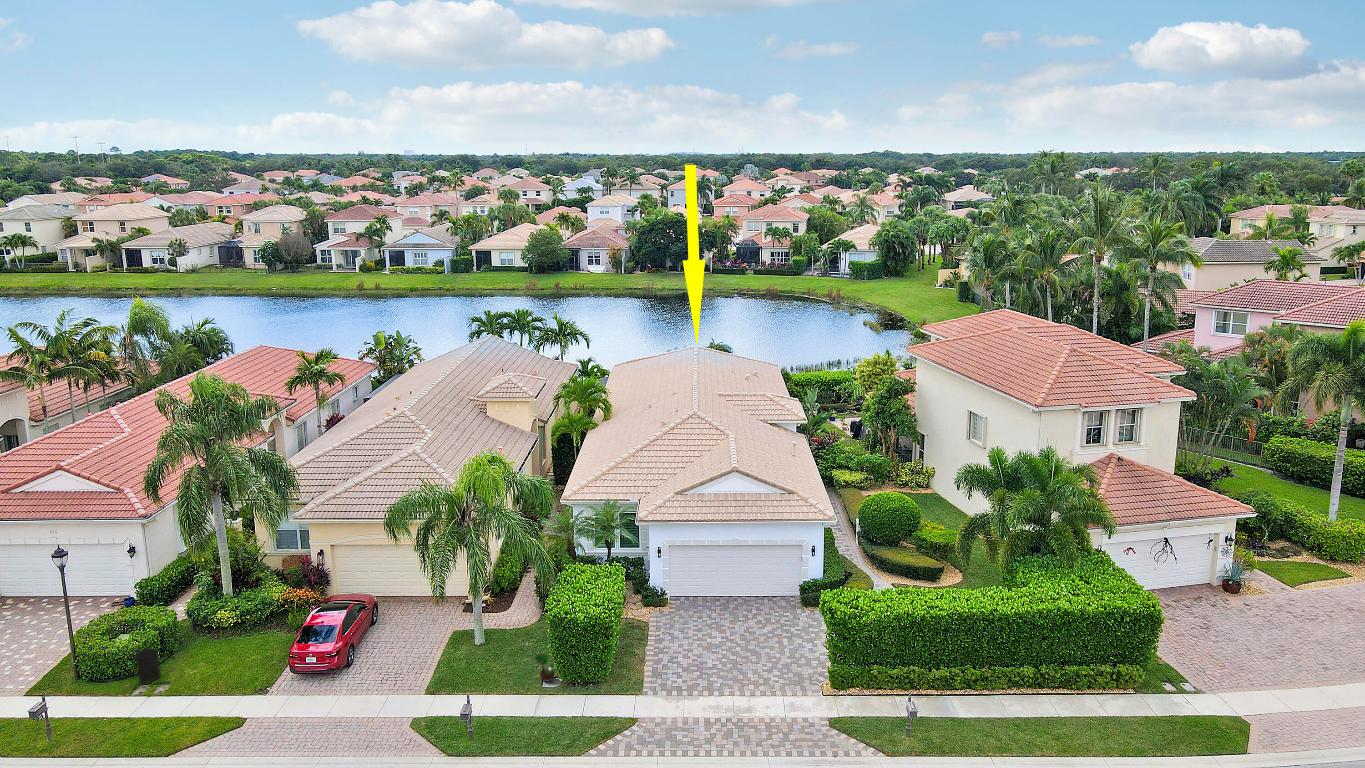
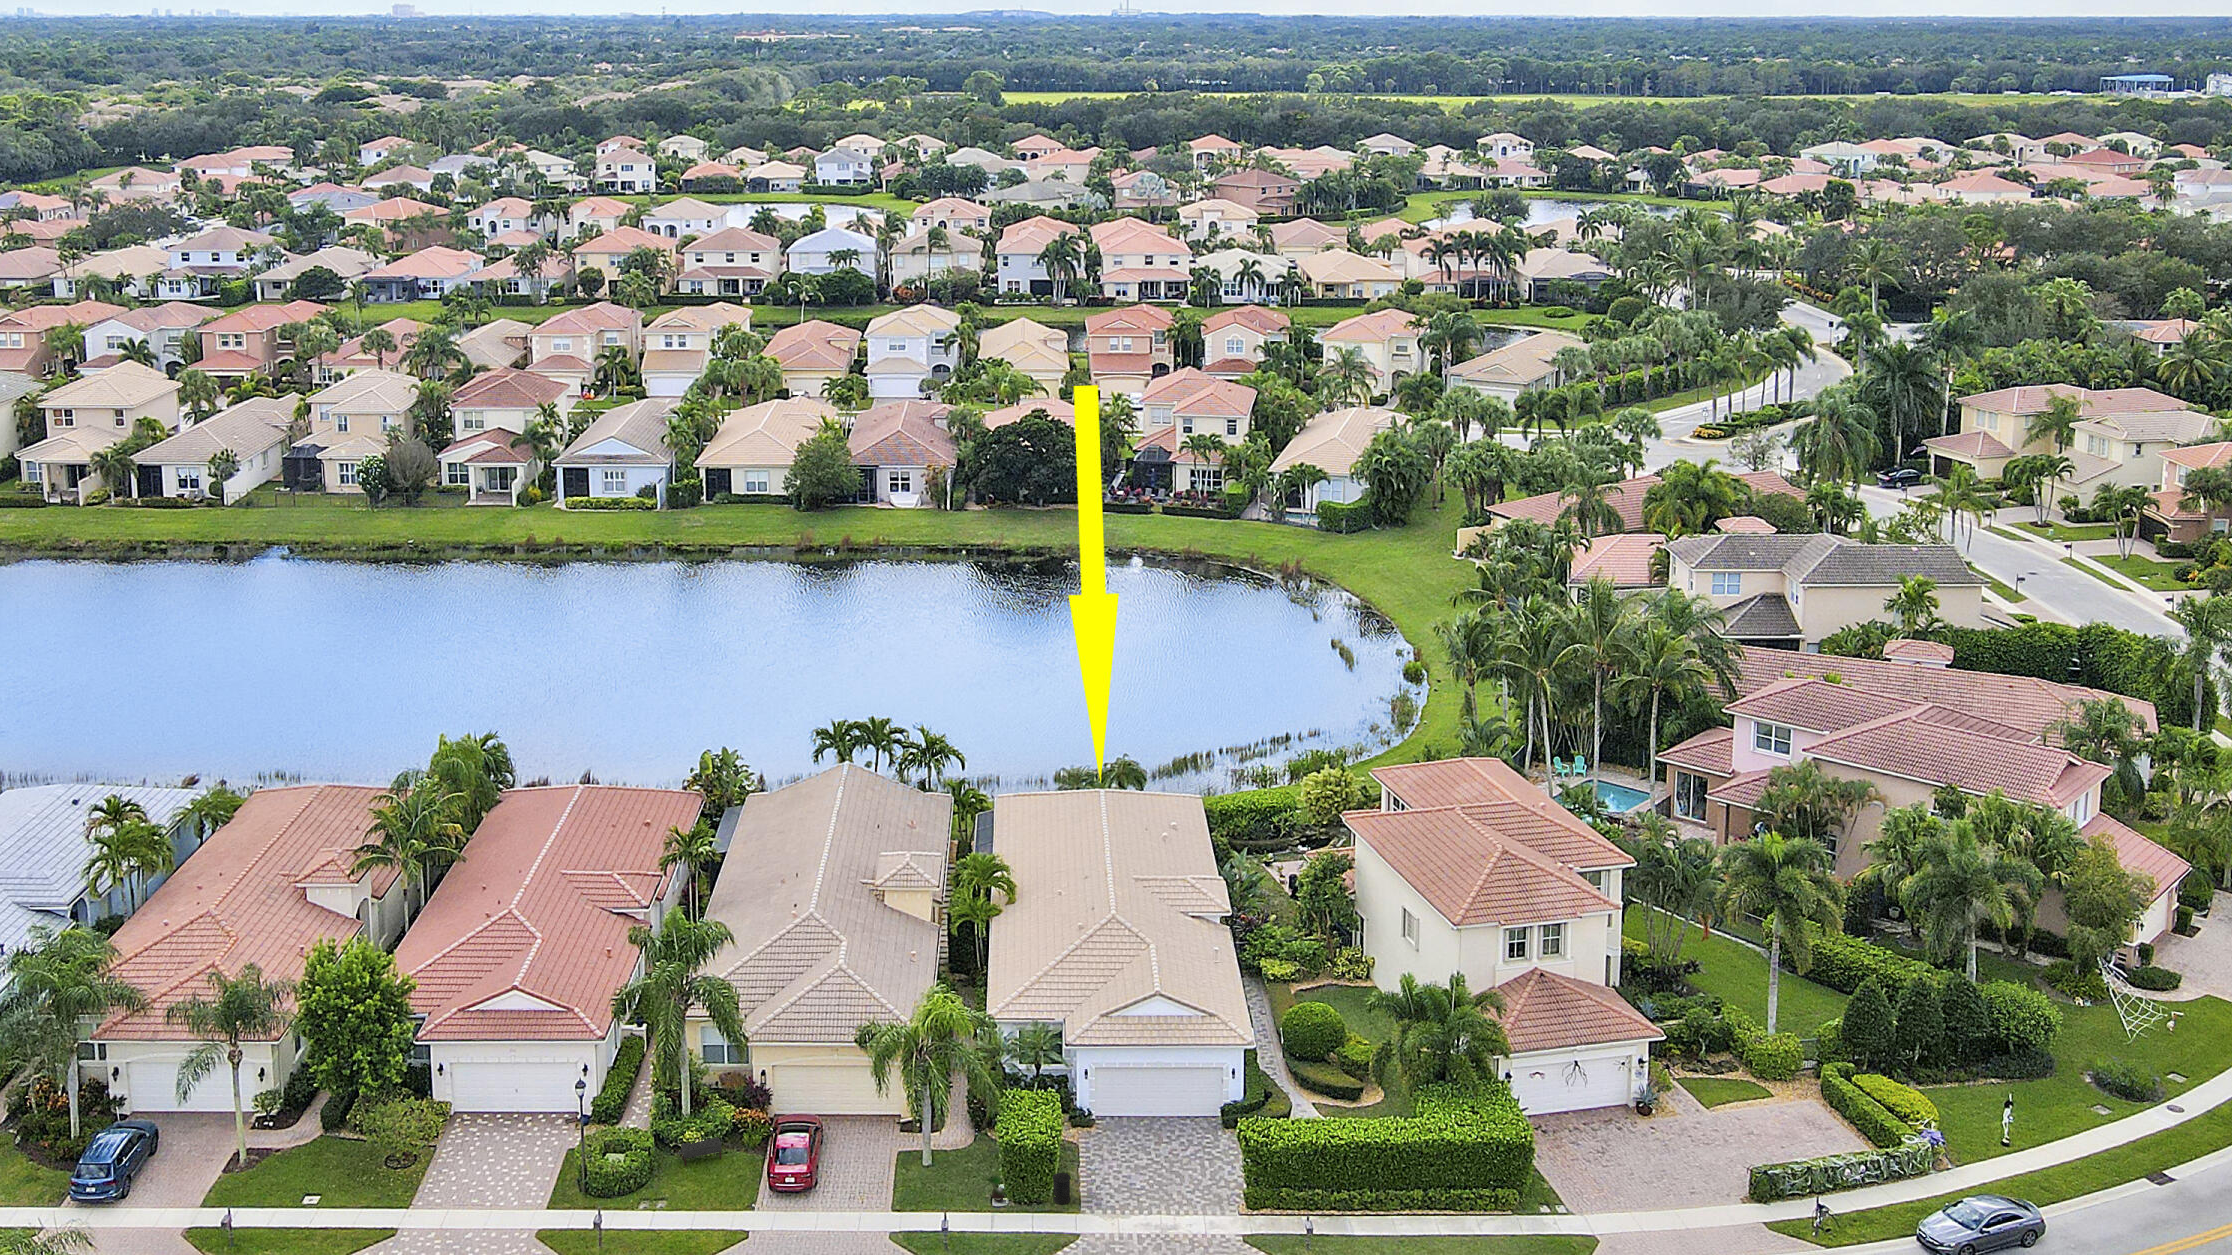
bench: none [207,617,256,647] -> present [681,1137,722,1166]
trash can: present [134,648,160,683] -> present [1052,1173,1071,1204]

